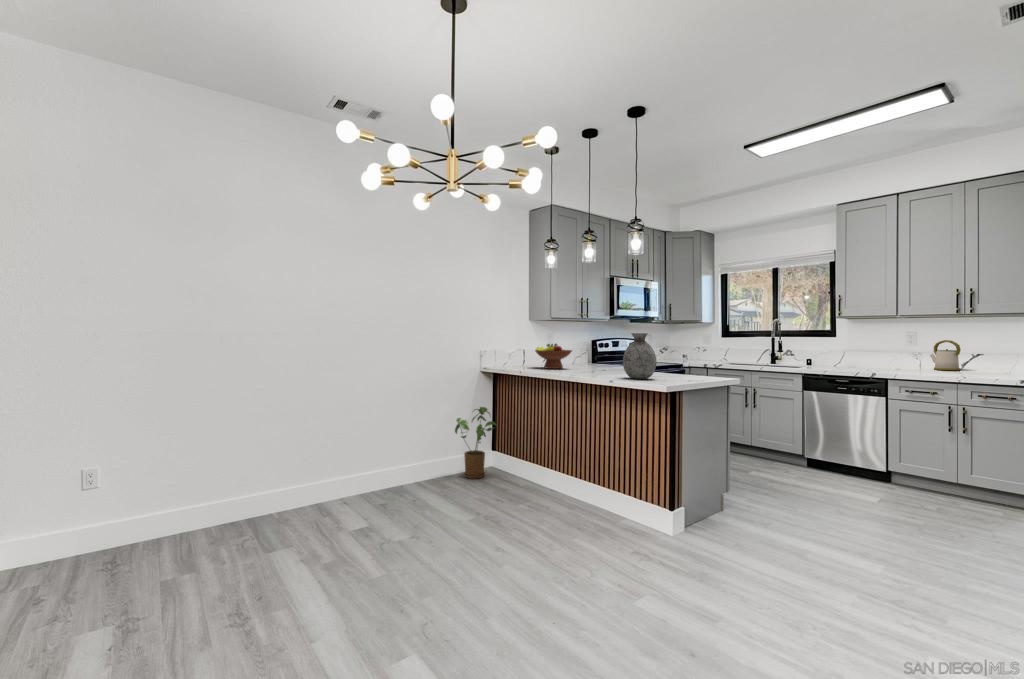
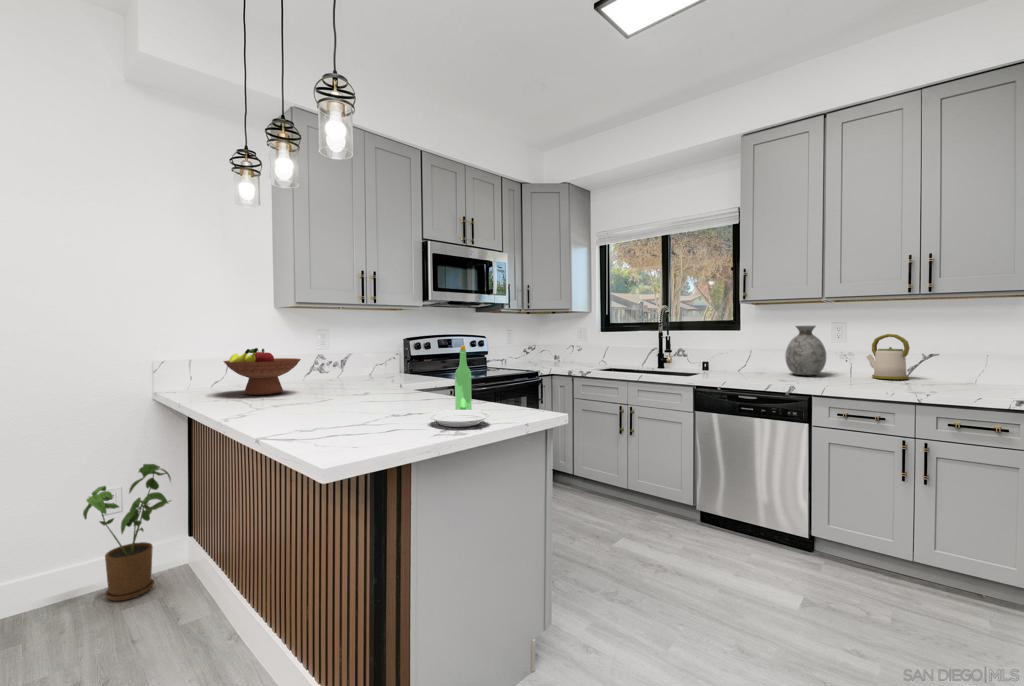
vase: present [623,333,657,379] -> present [785,326,826,375]
plate: none [677,343,708,381] -> present [430,346,490,427]

